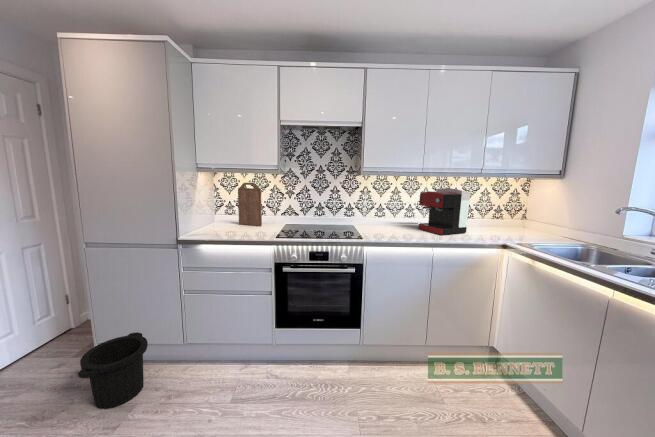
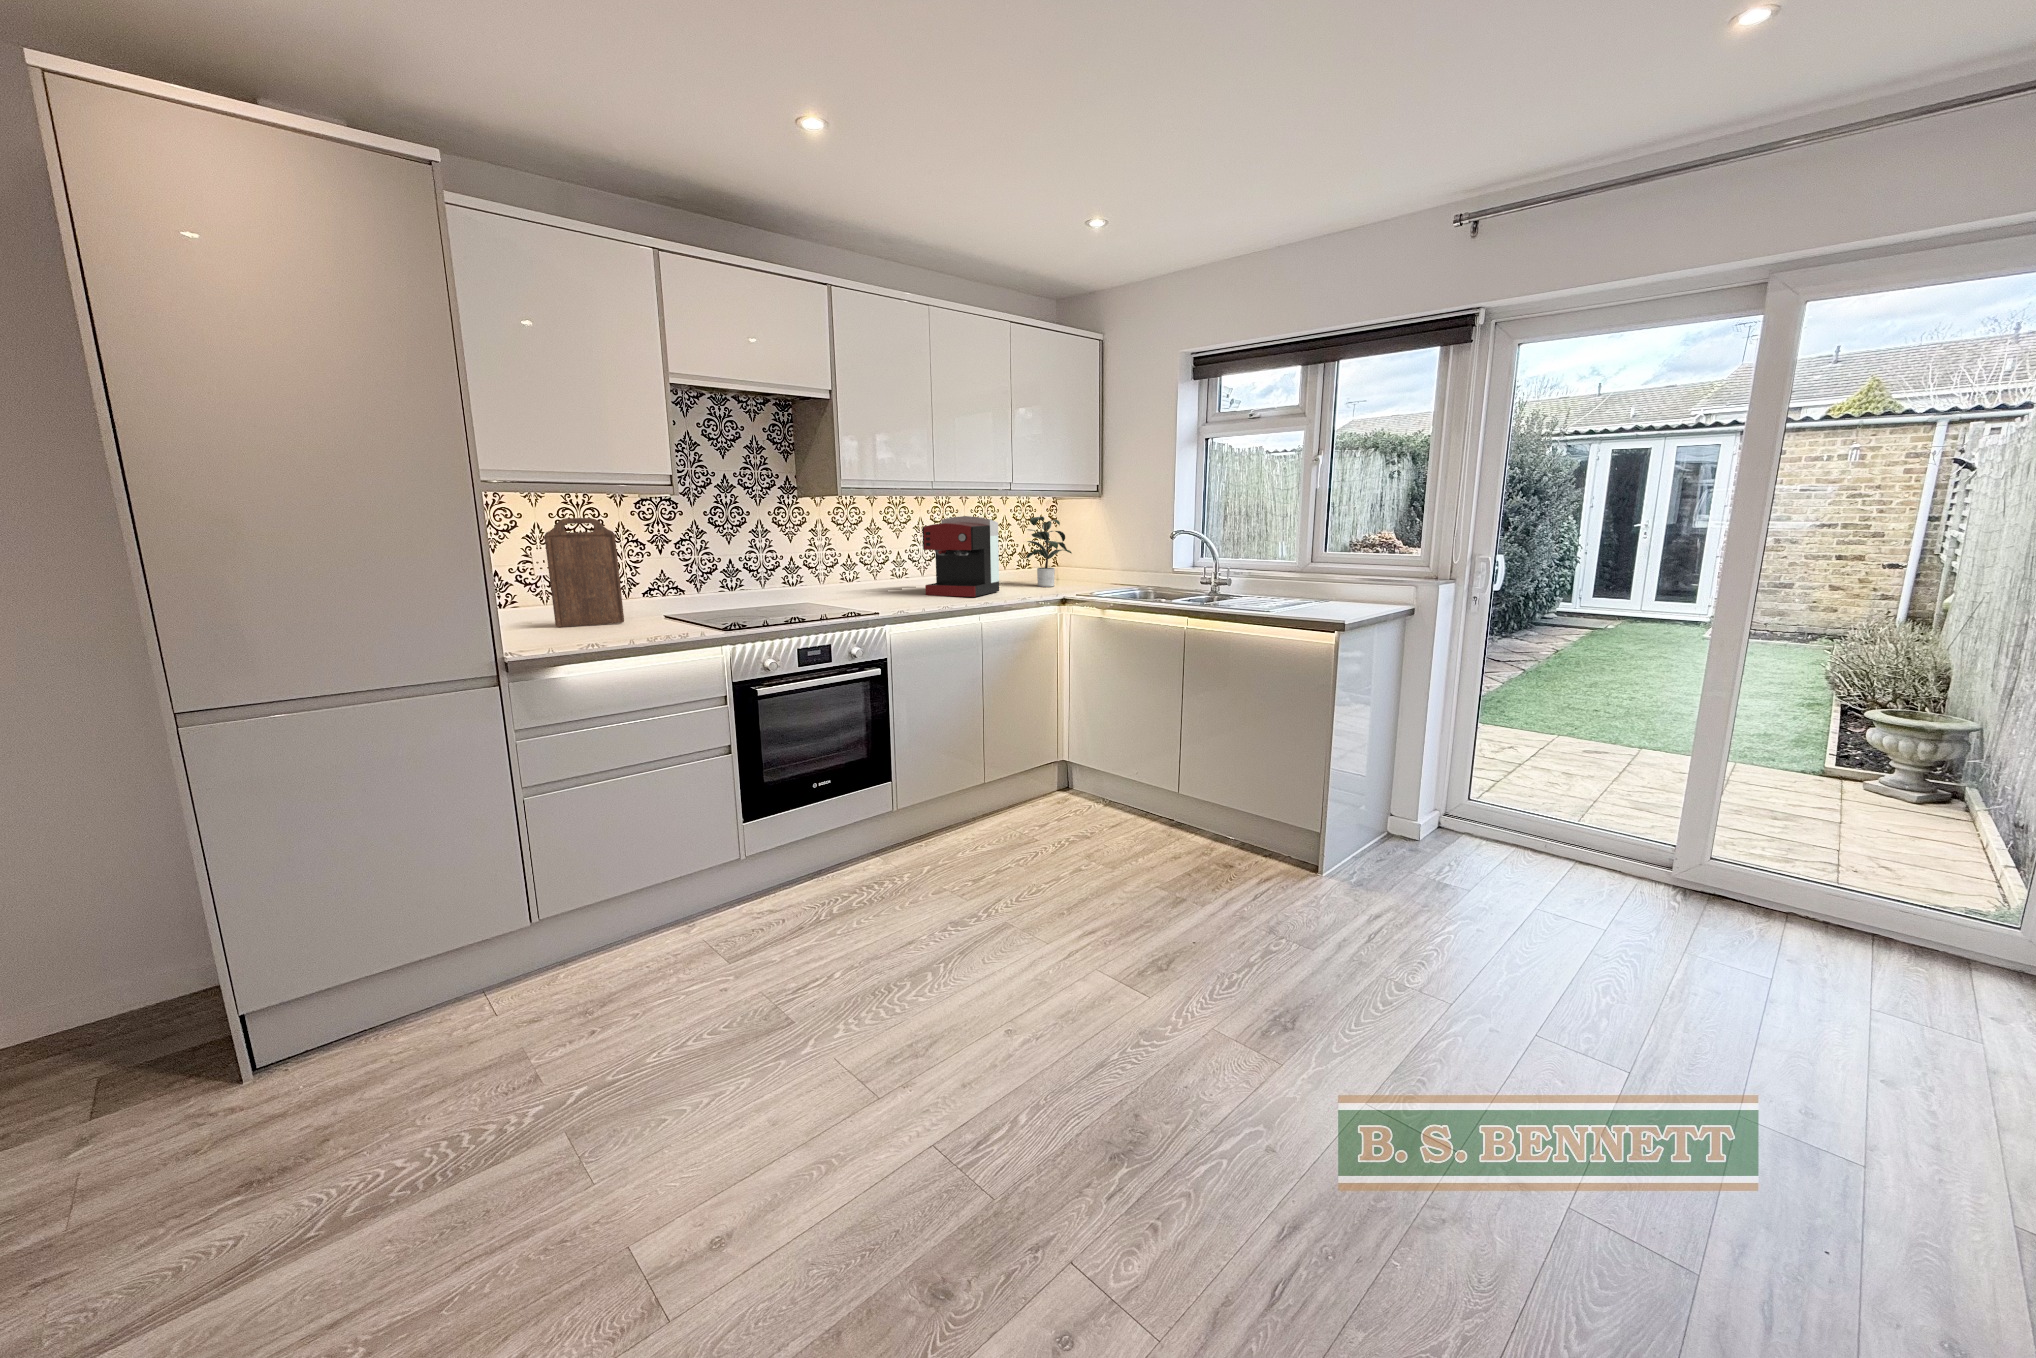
potted plant: none [490,190,537,234] -> present [1027,516,1072,587]
trash can: present [78,332,148,409] -> none [331,927,498,1102]

